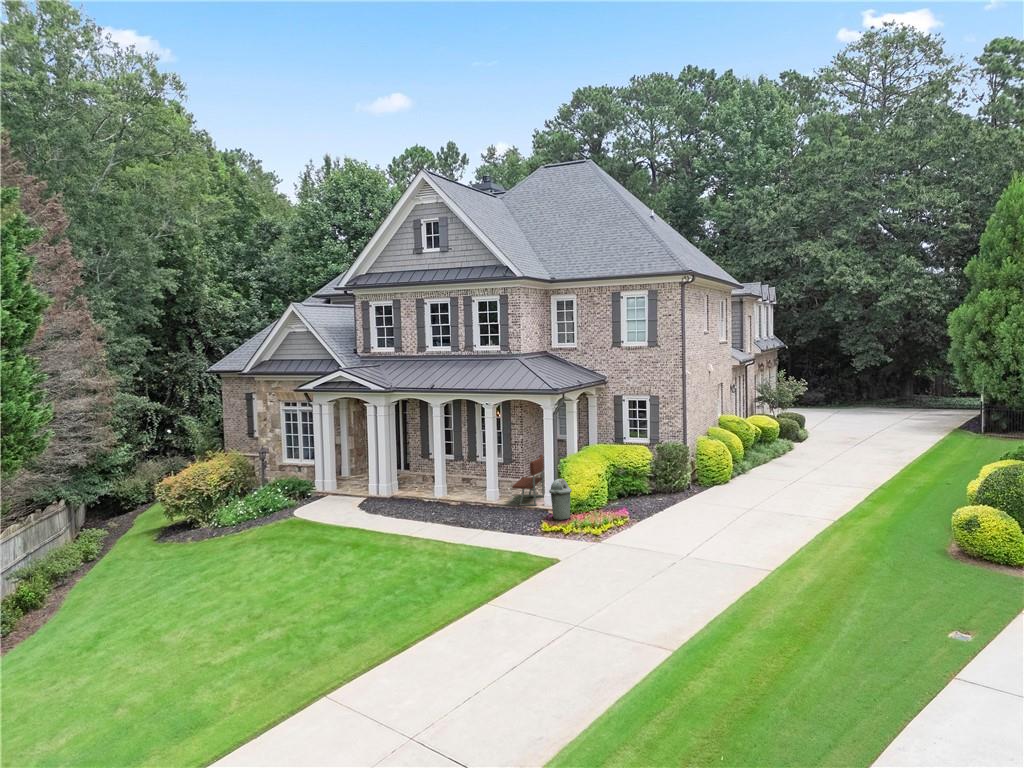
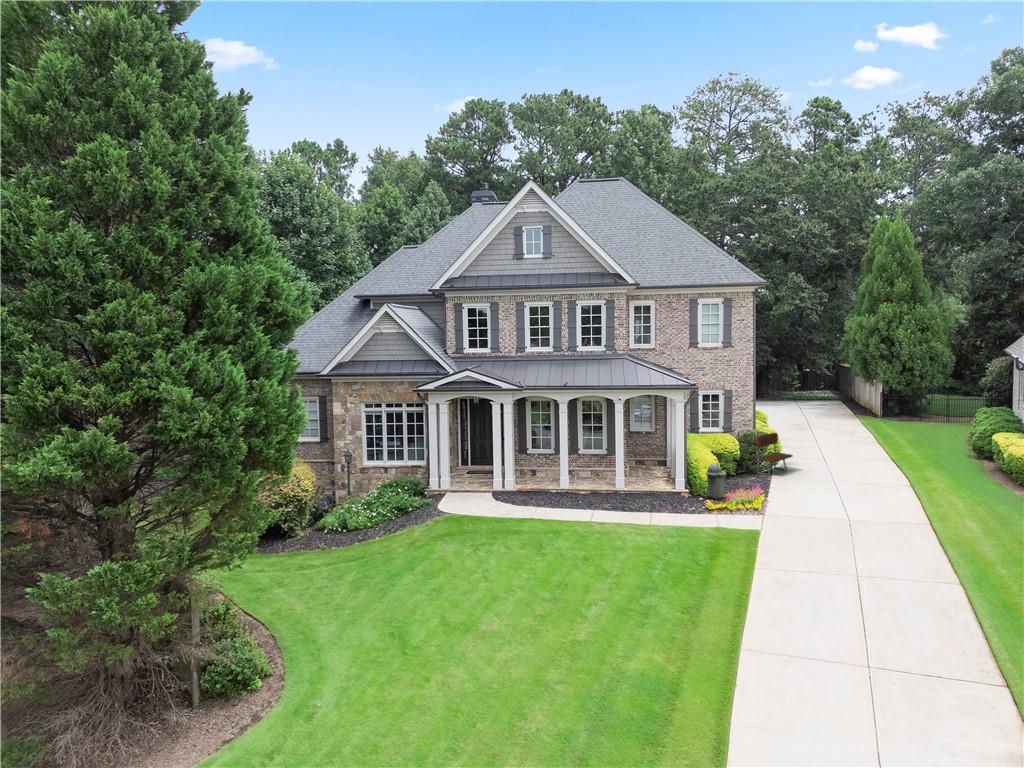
bench: present [512,455,545,506] -> present [756,433,792,476]

